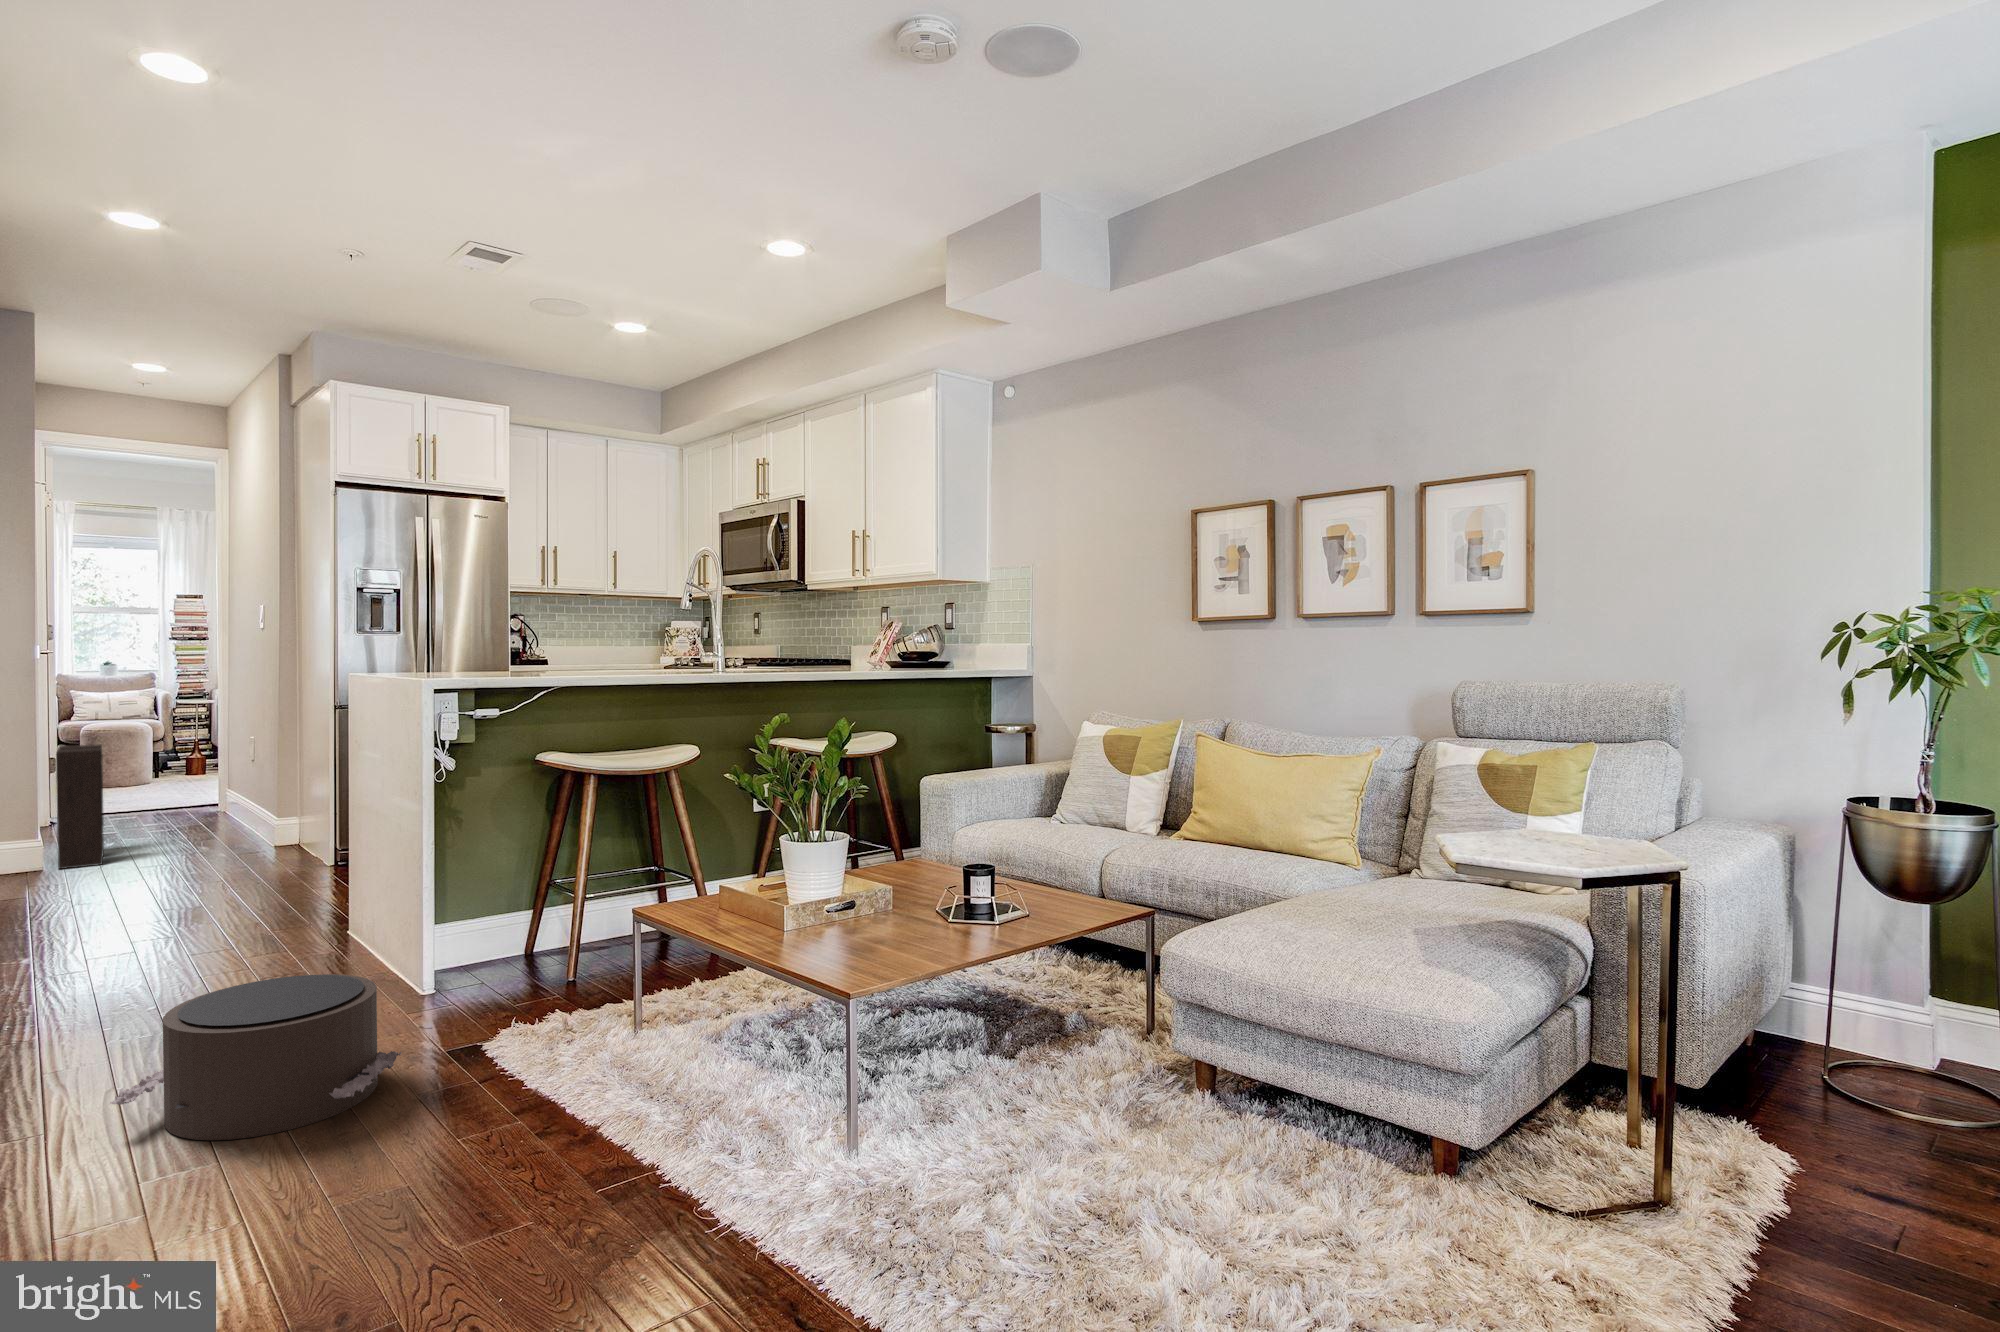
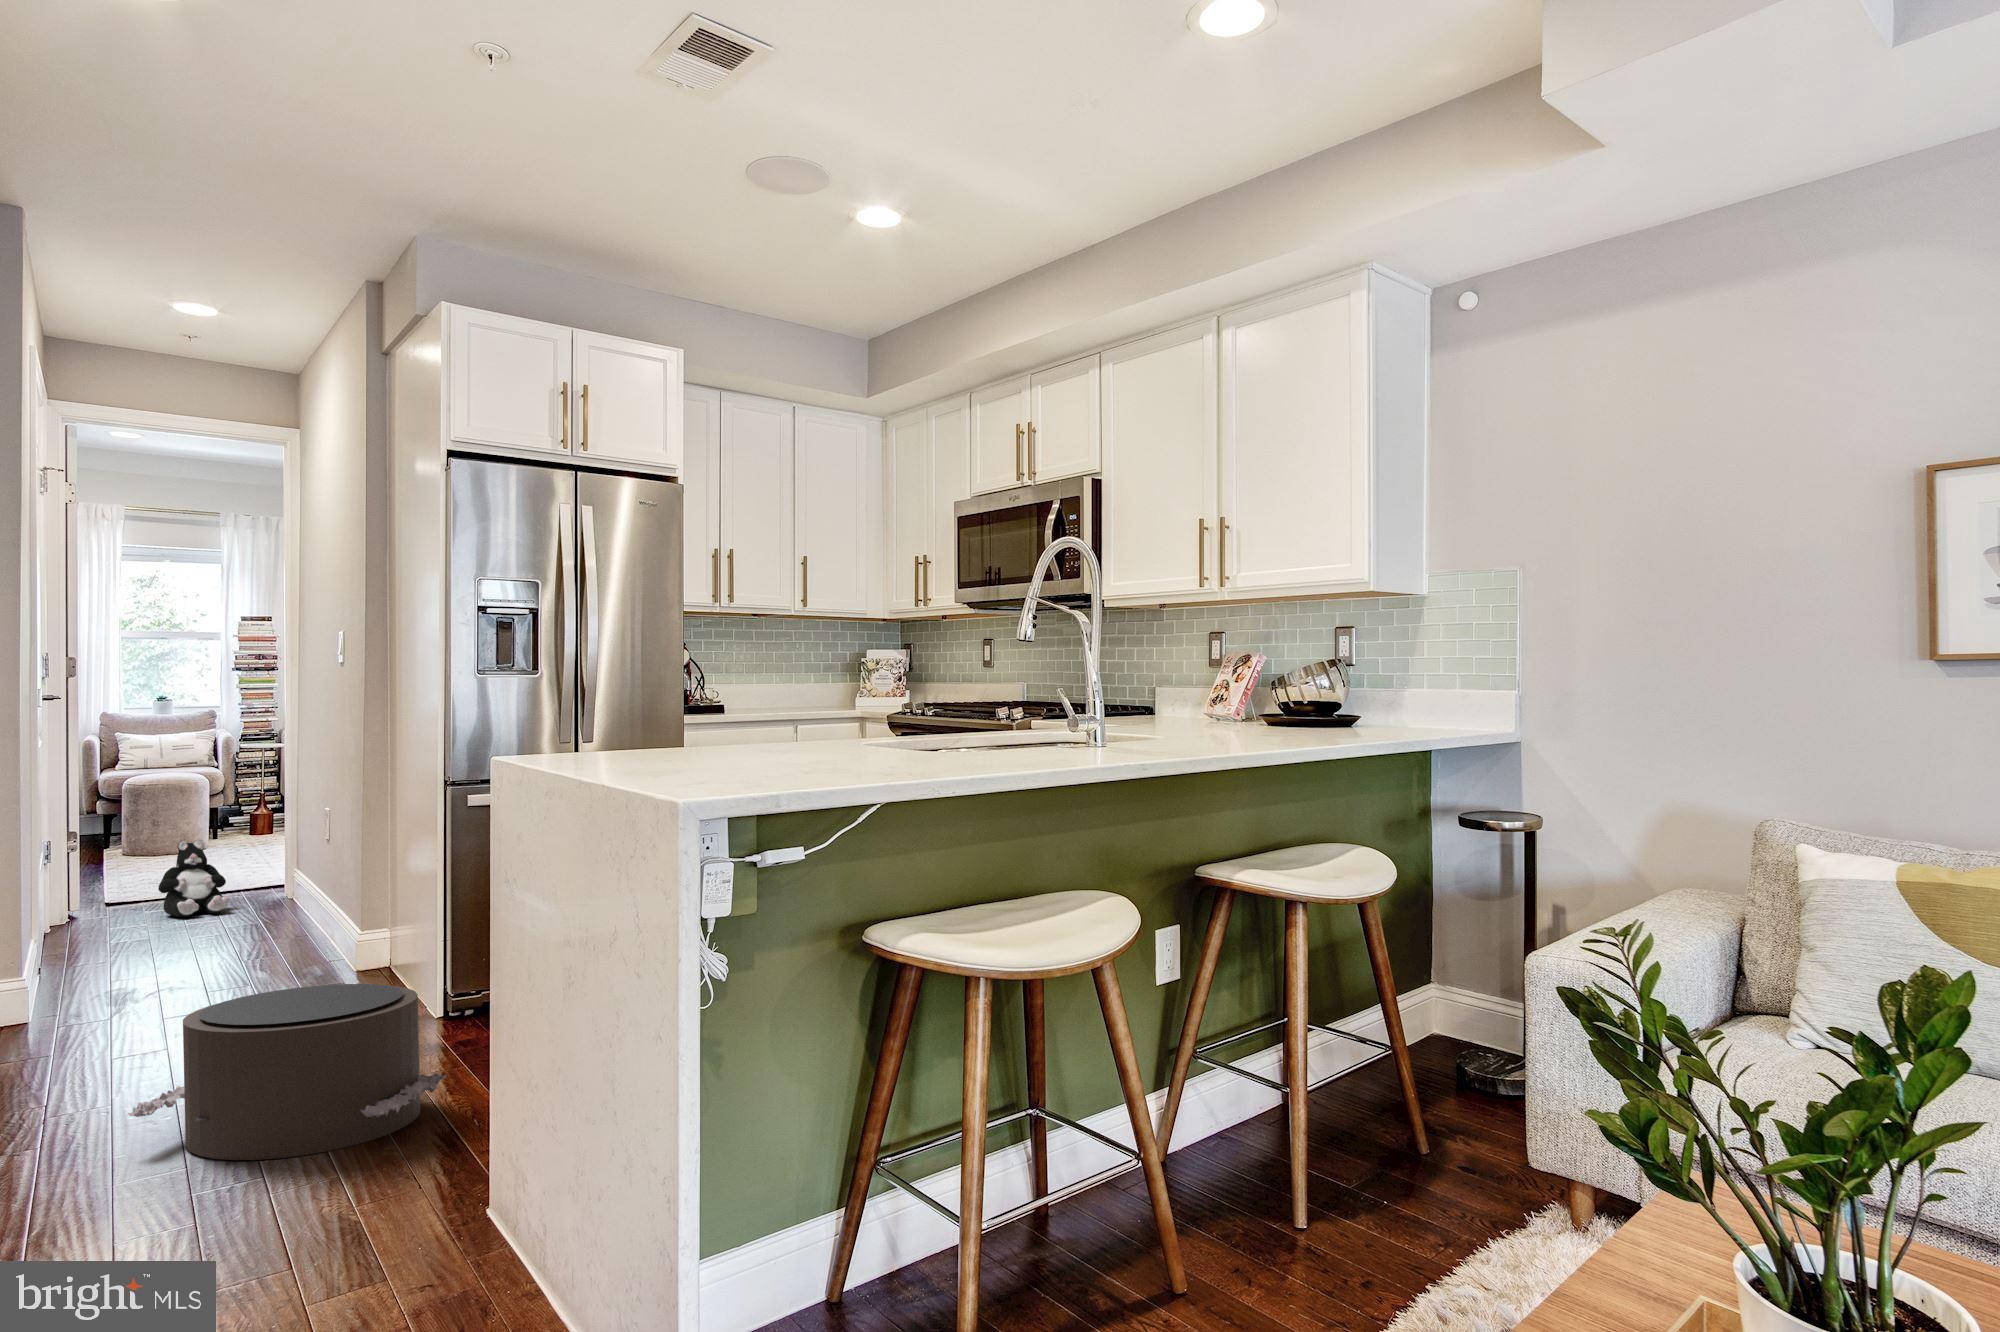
speaker: present [56,744,104,869] -> none [103,774,155,917]
plush toy: none [110,803,177,870] -> present [158,840,230,917]

